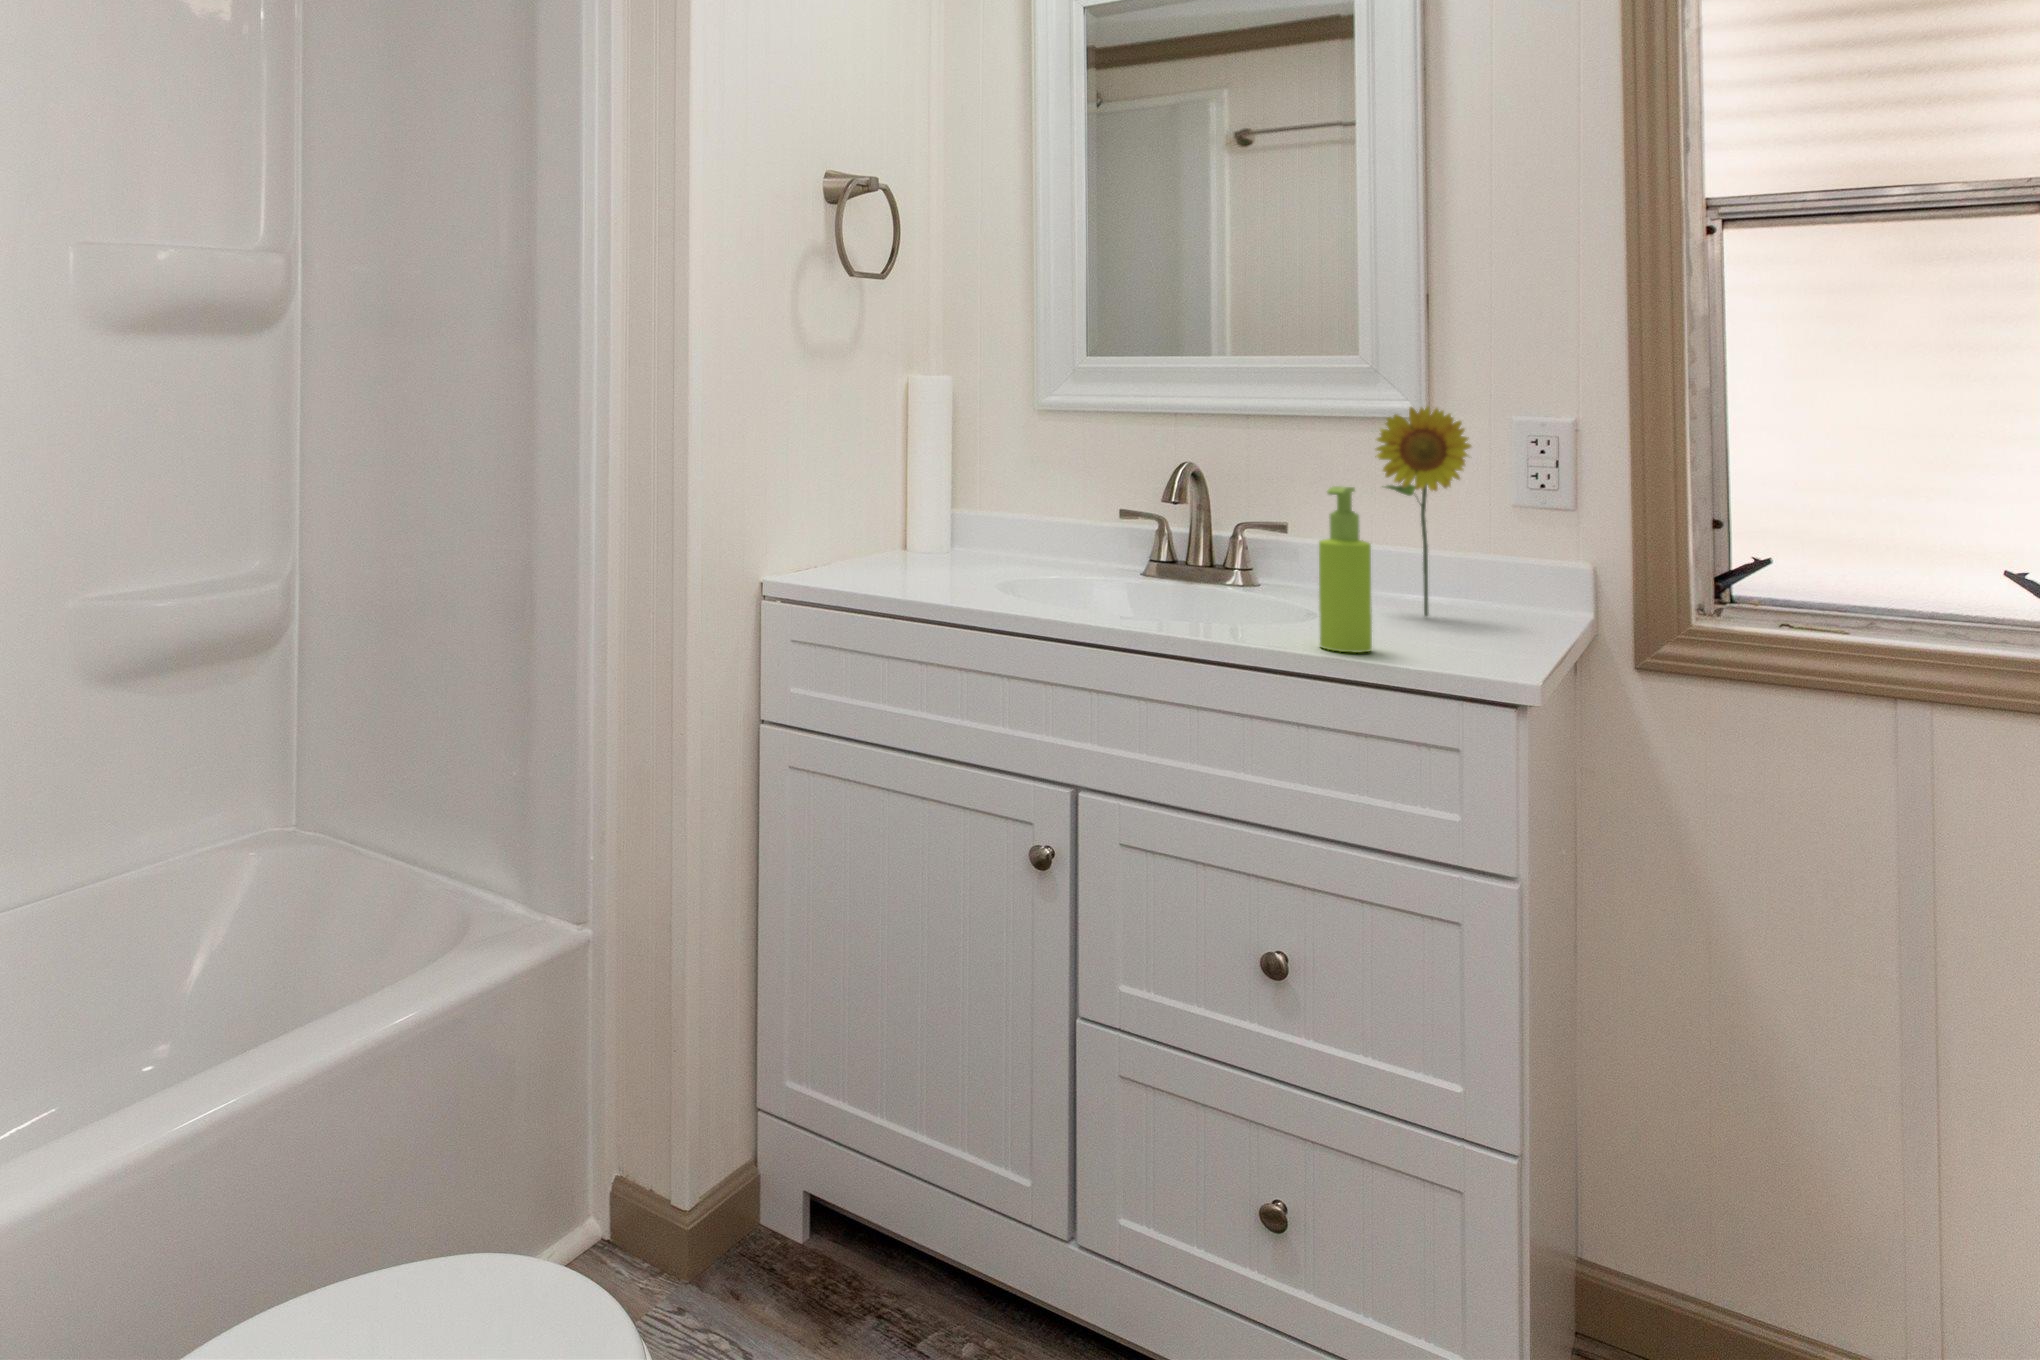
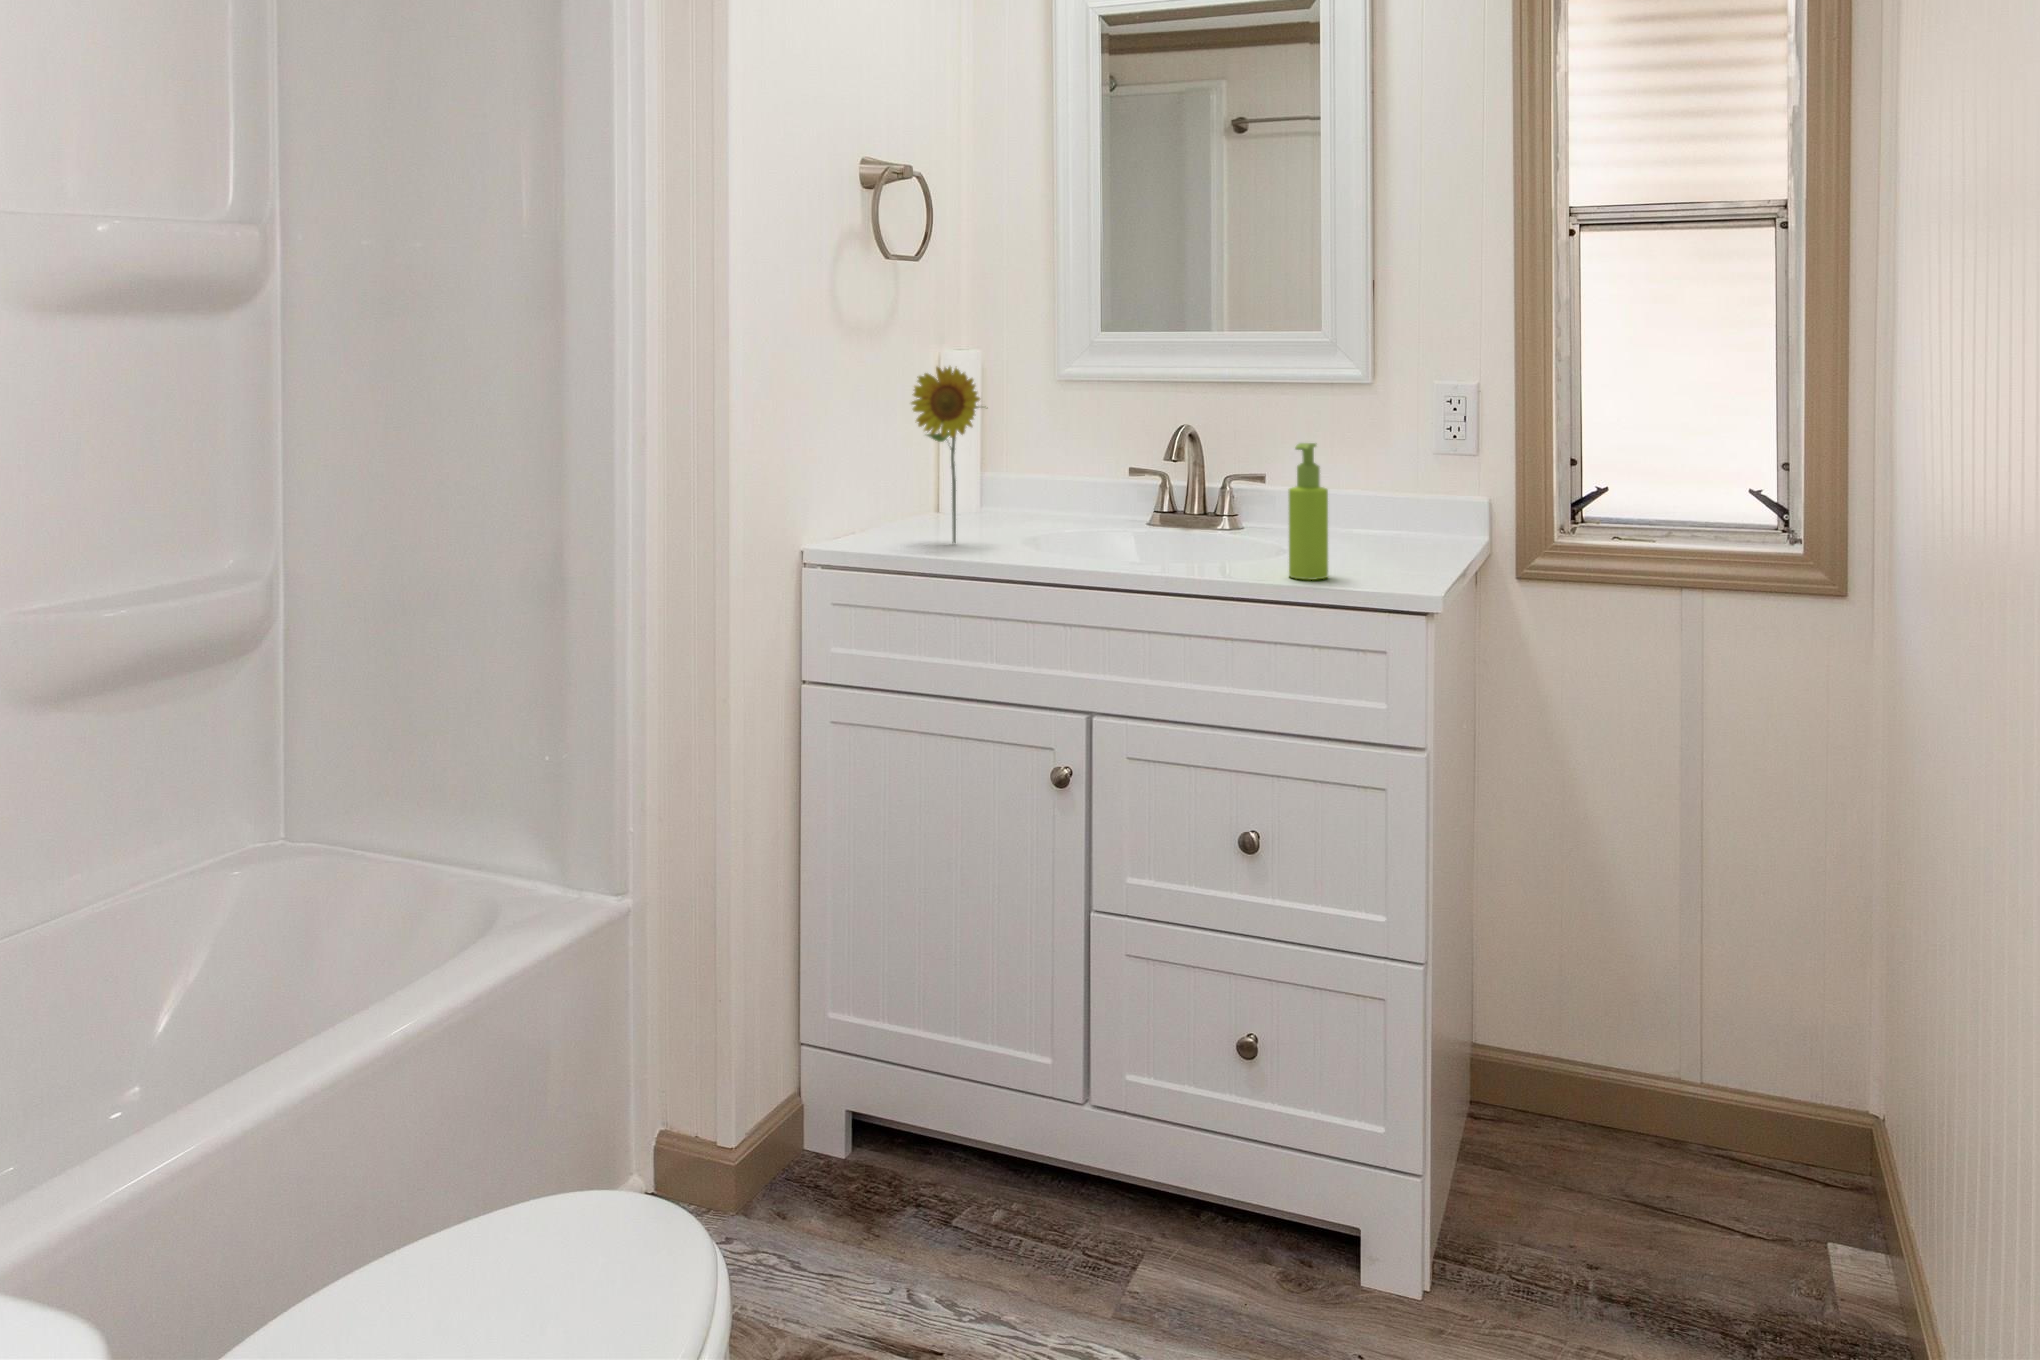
flower: present [1376,406,1471,617] -> present [911,367,980,543]

